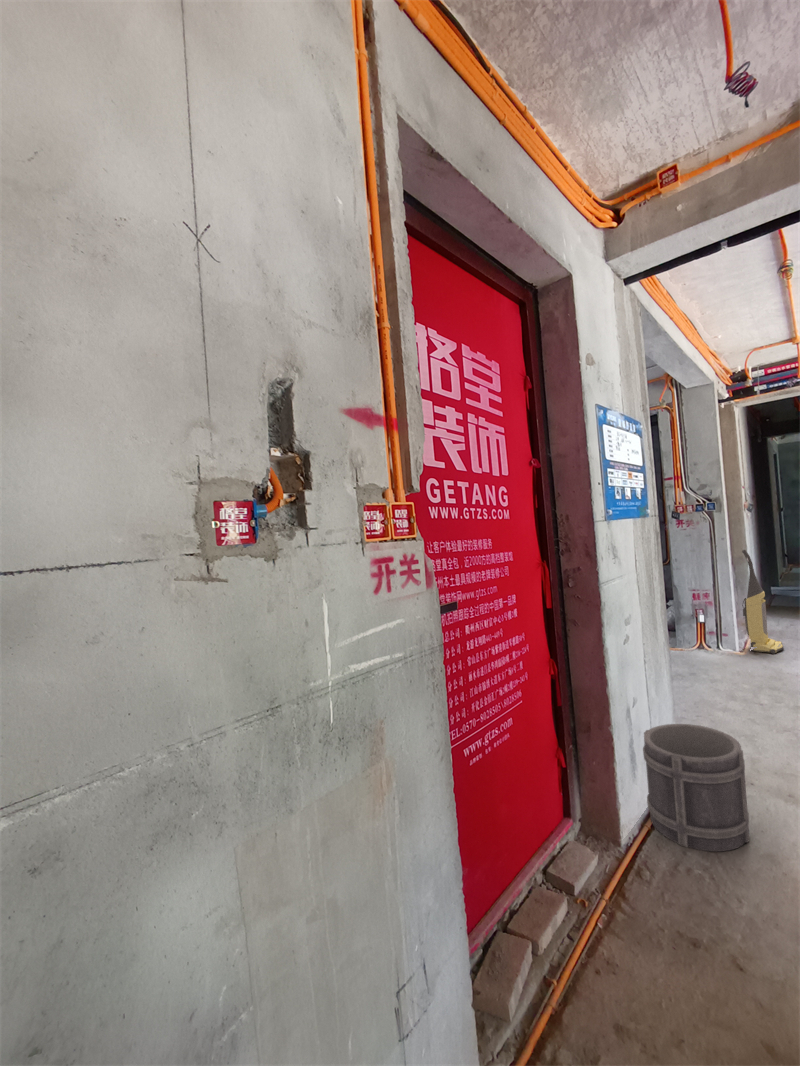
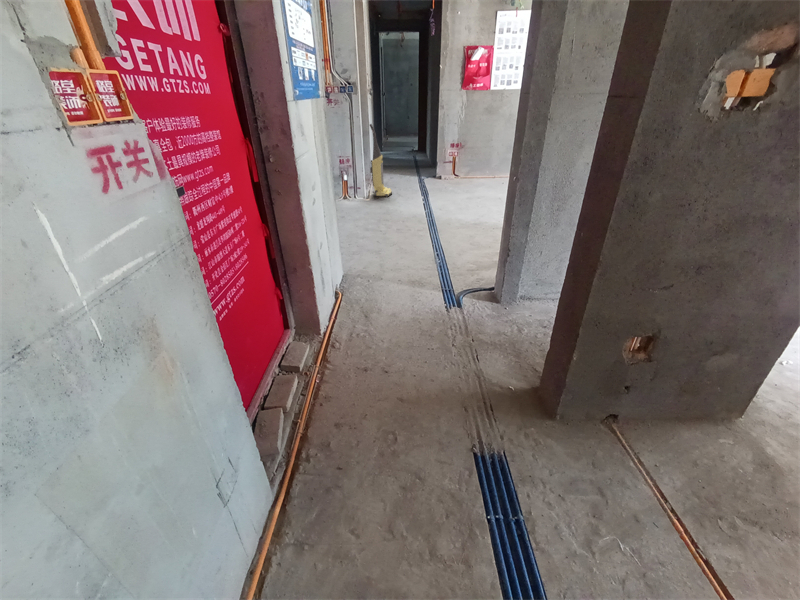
bucket: present [643,724,750,851] -> none [330,253,390,327]

